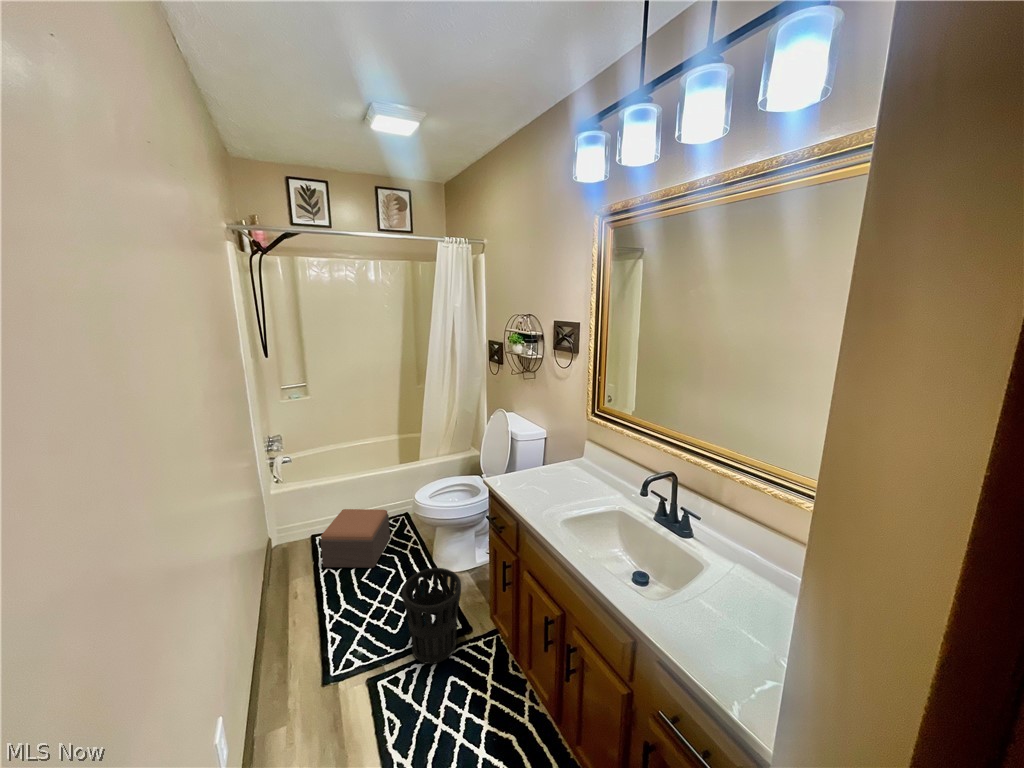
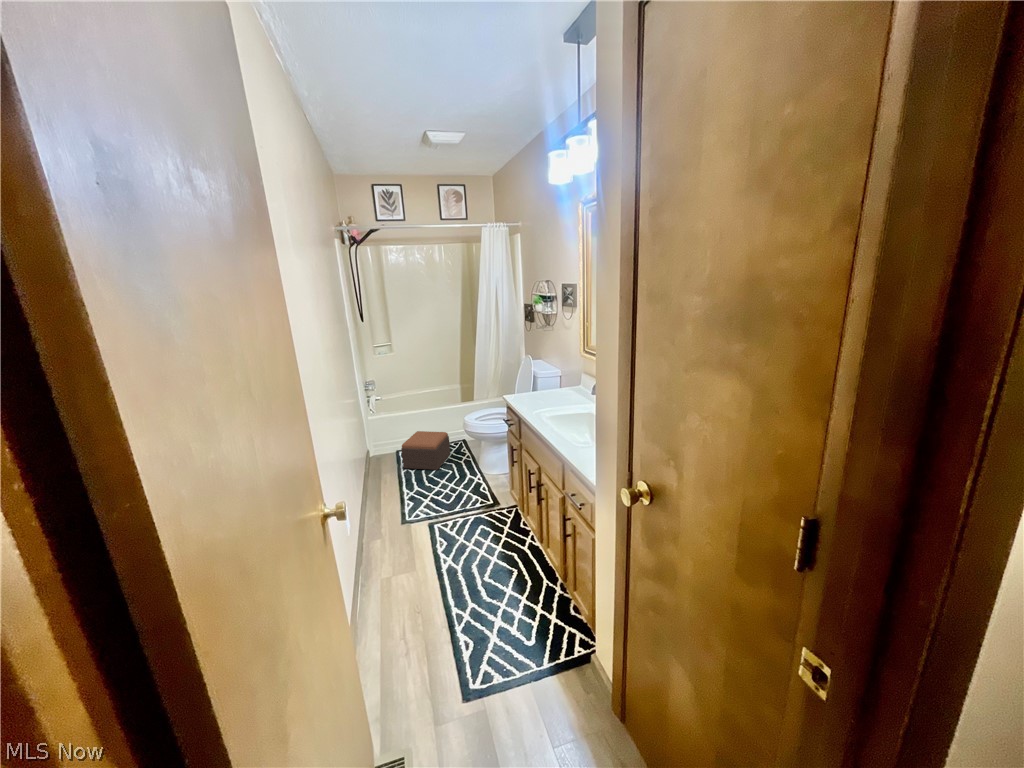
wastebasket: present [402,568,461,664] -> none [450,460,489,519]

